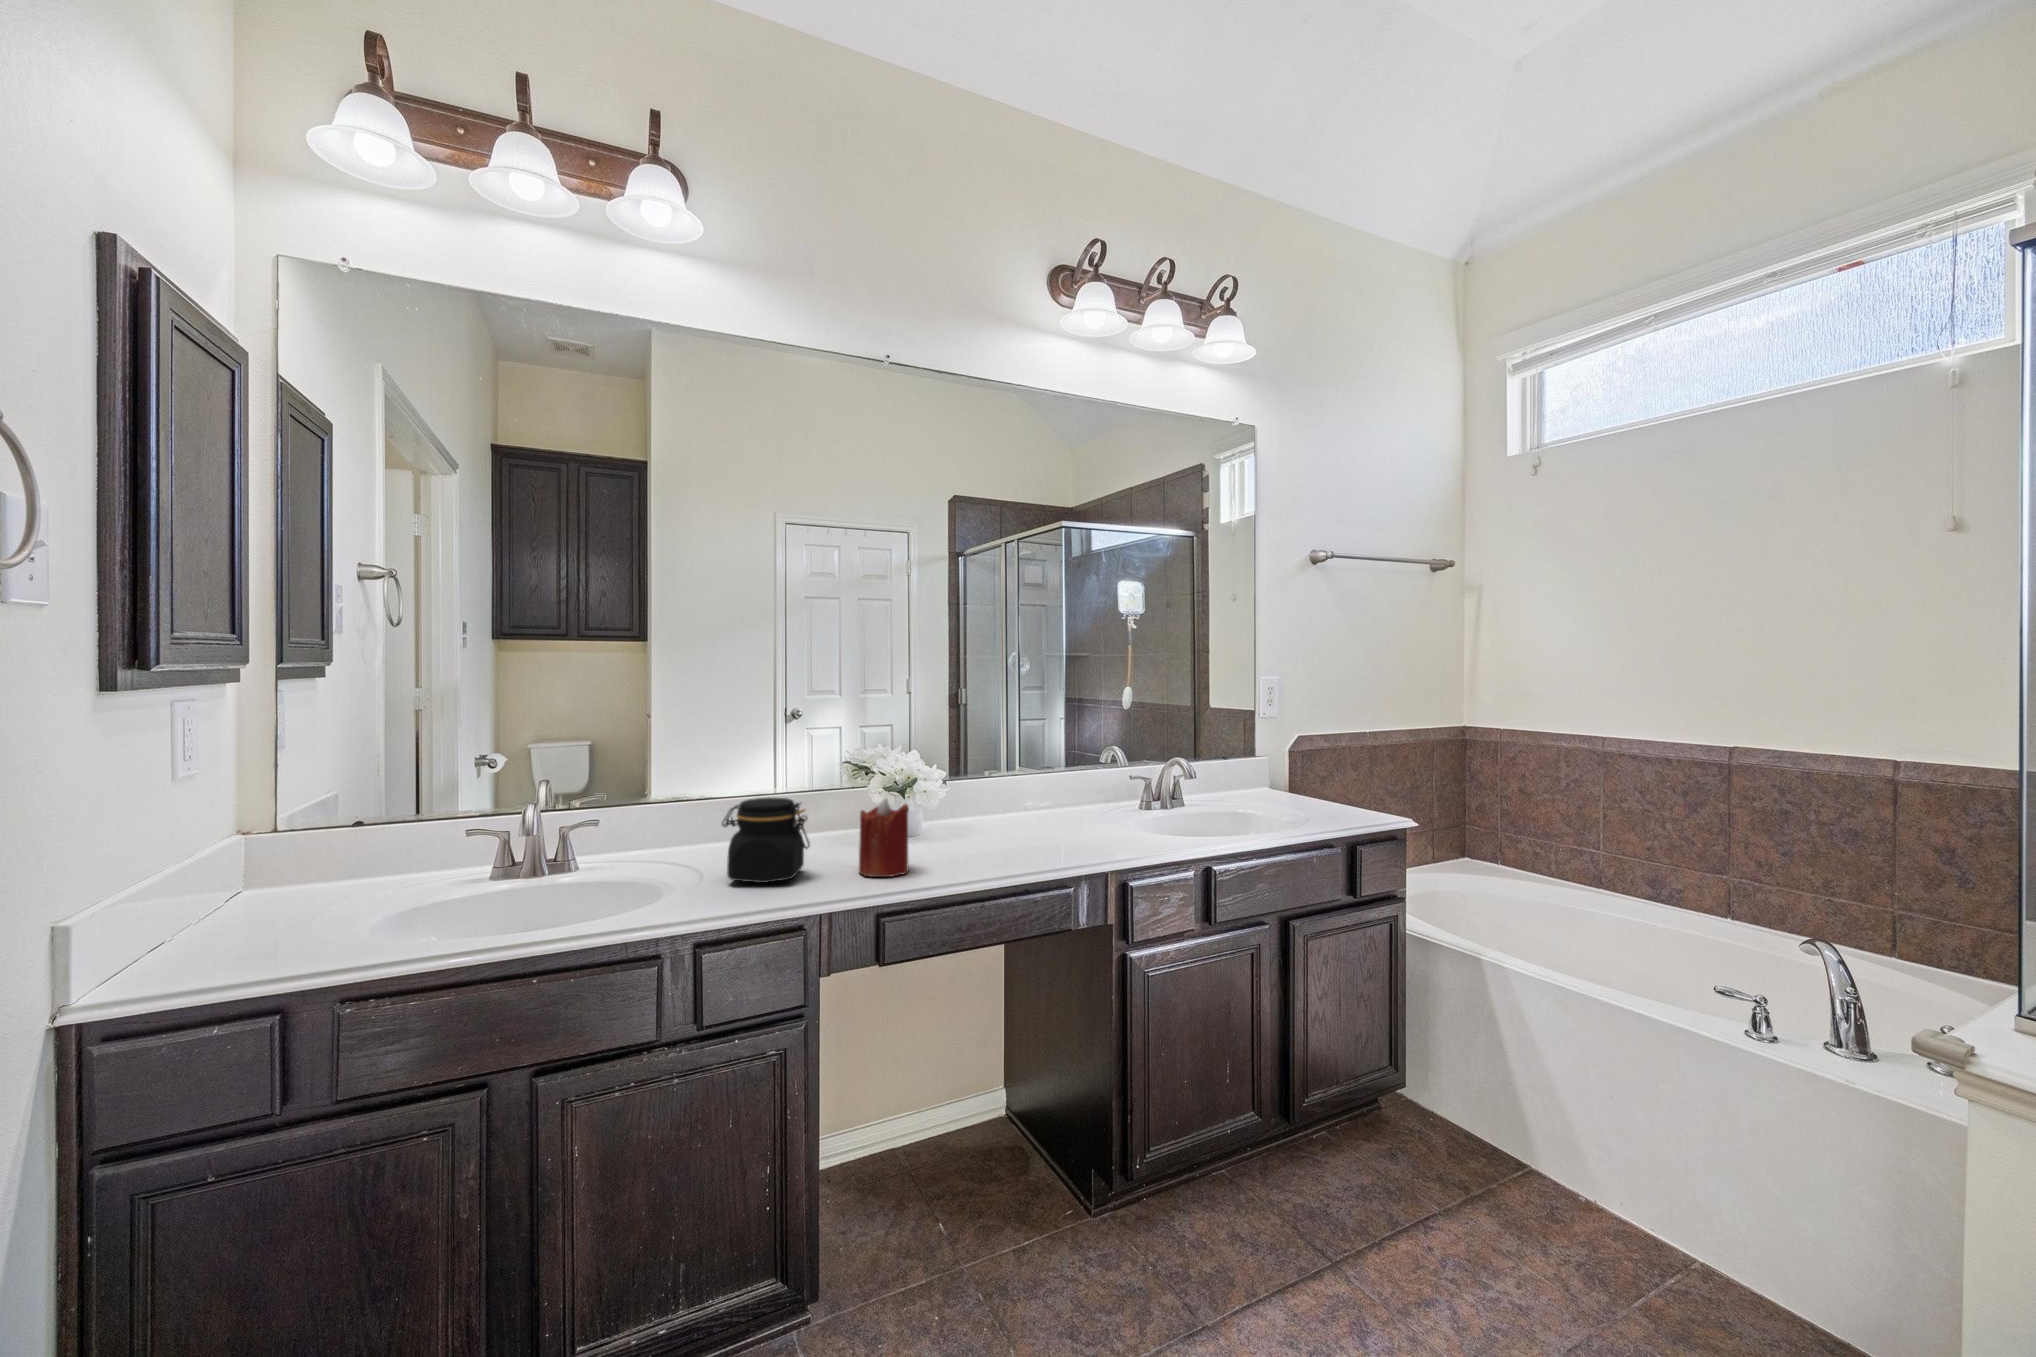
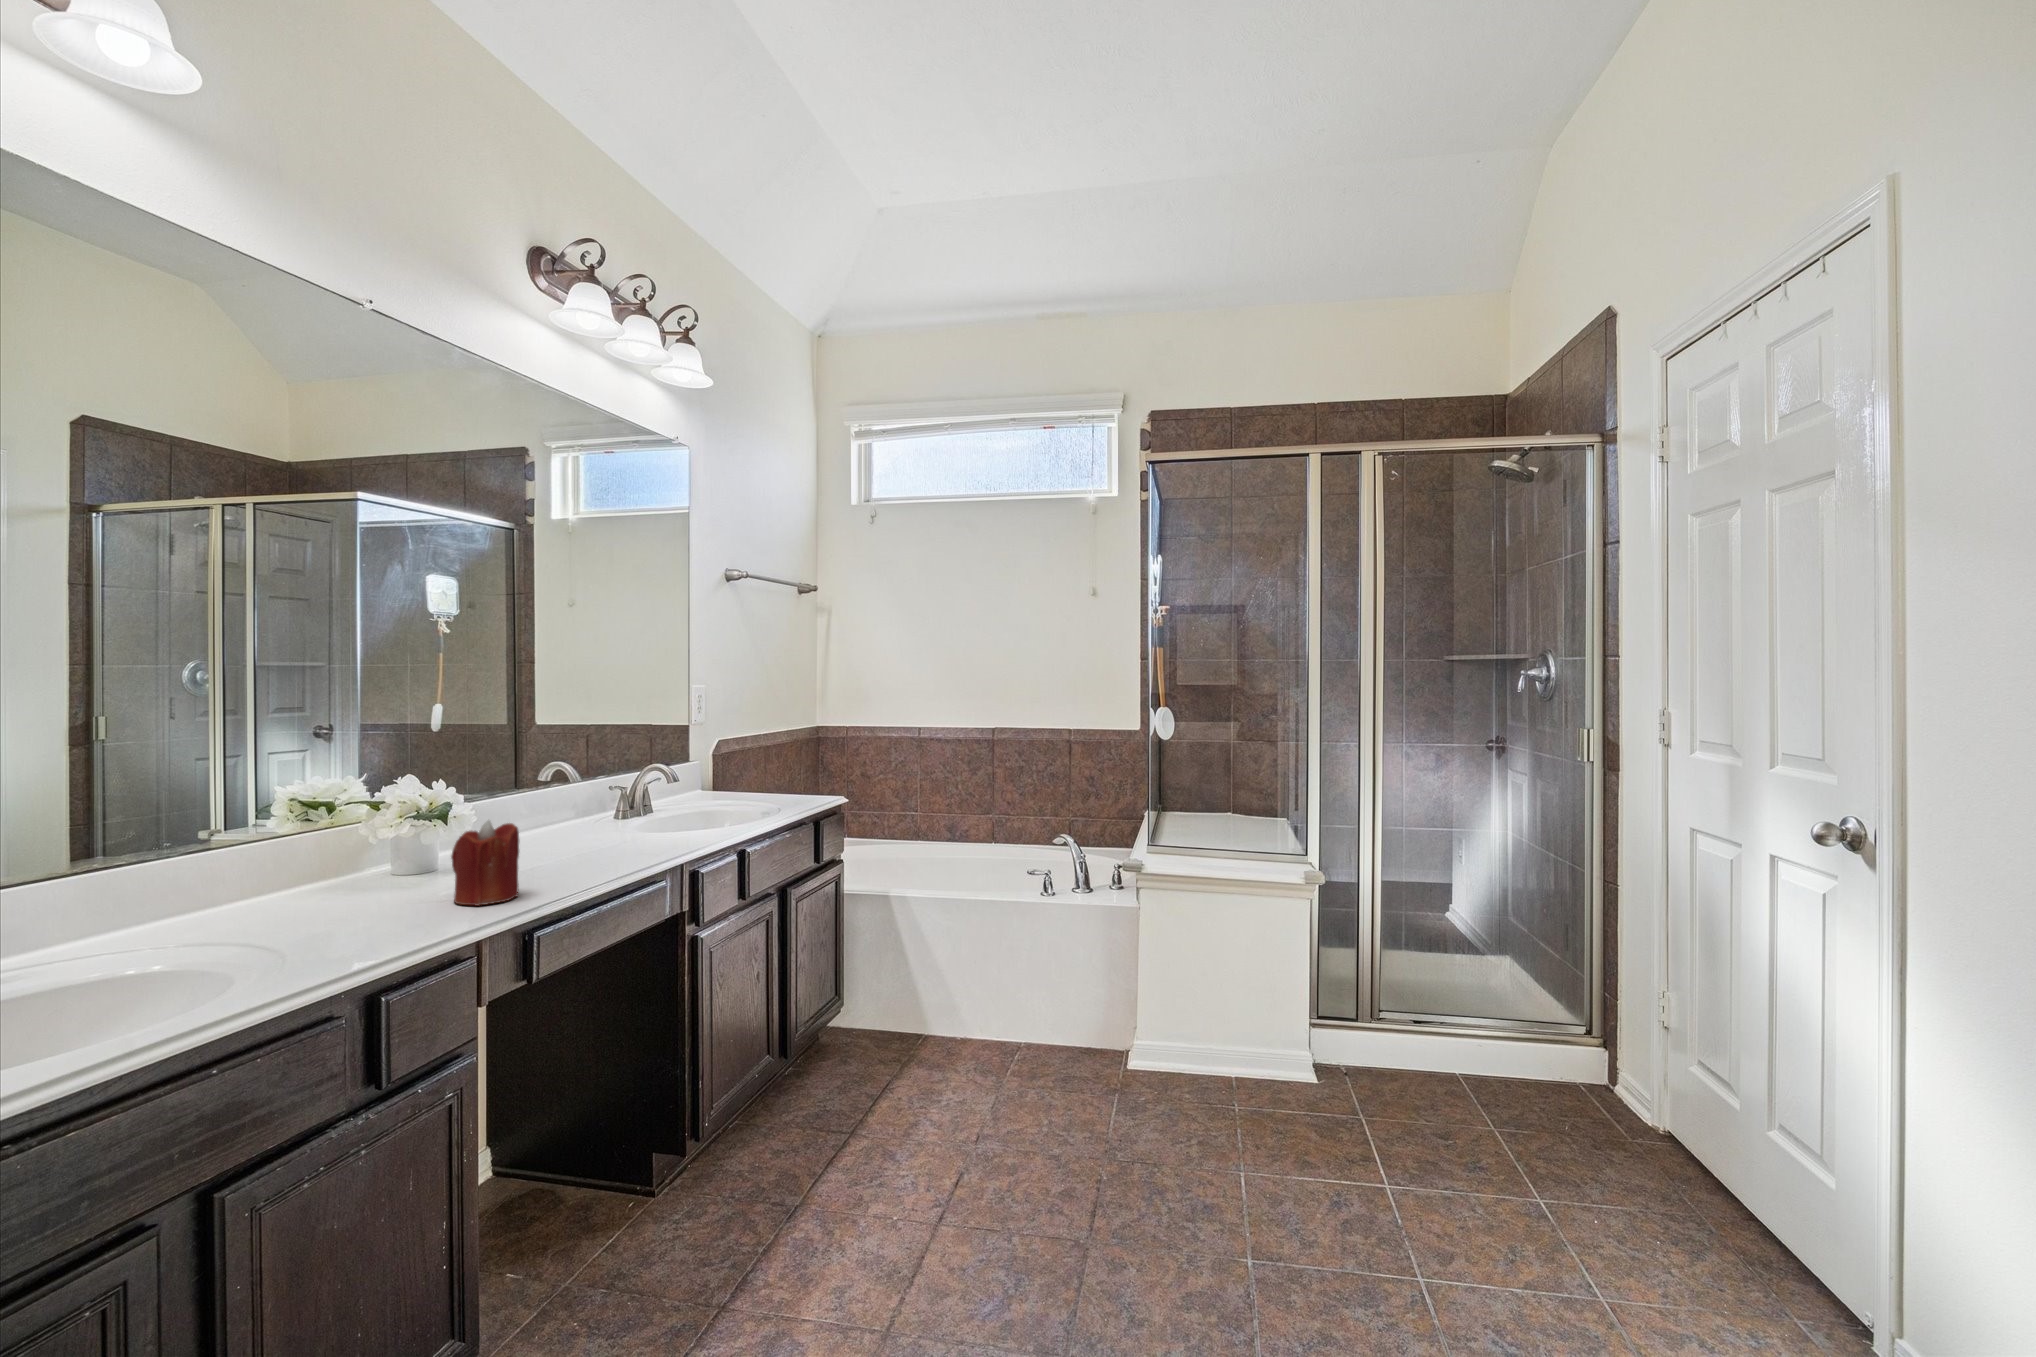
jar: present [722,798,810,883] -> none [290,834,415,937]

